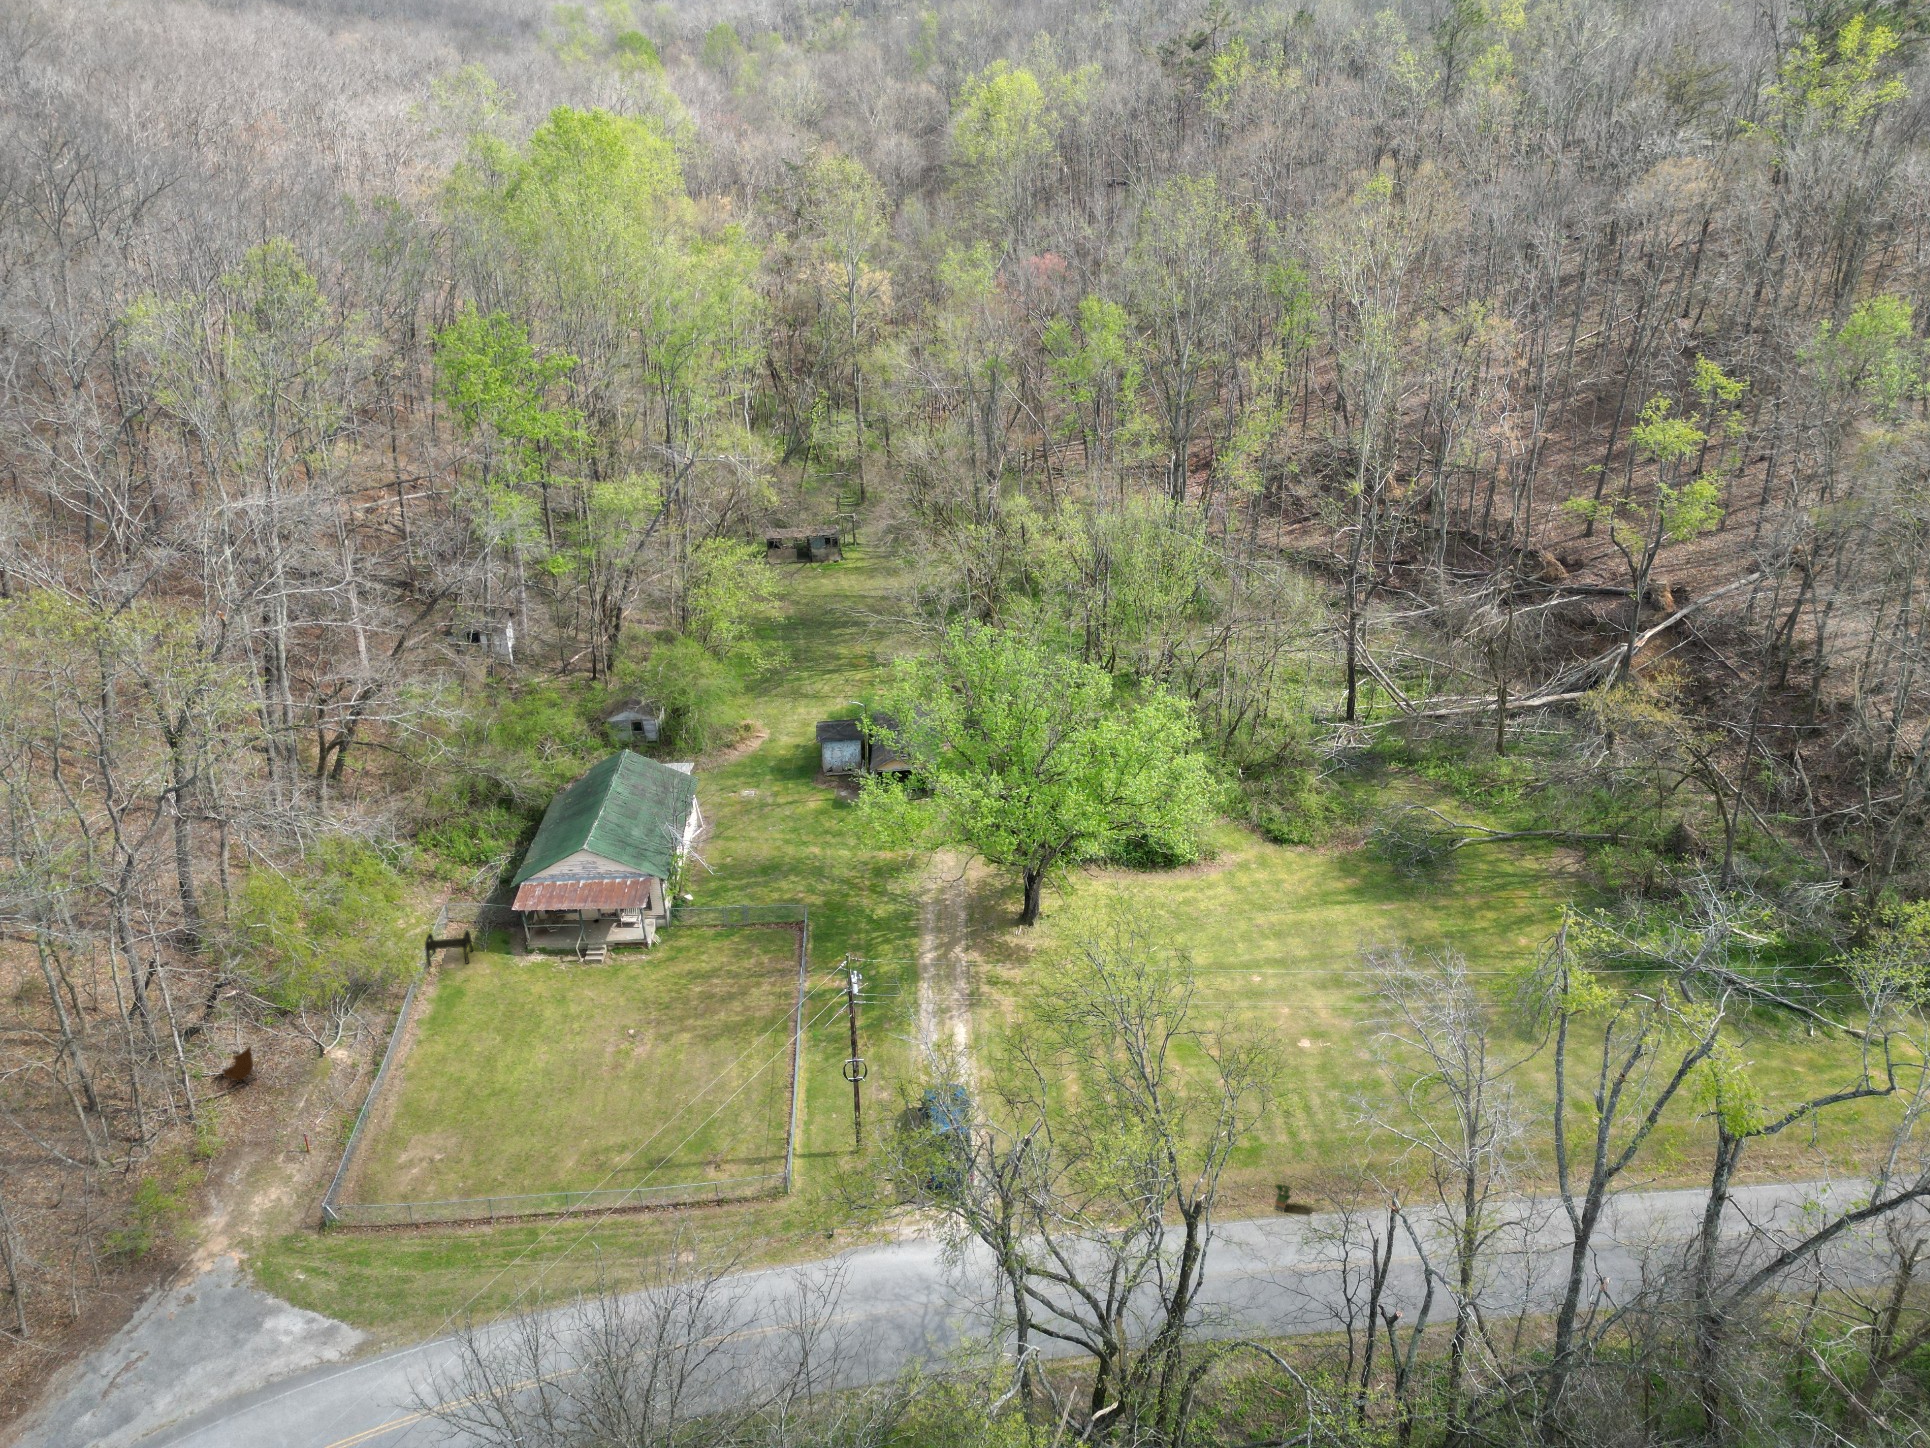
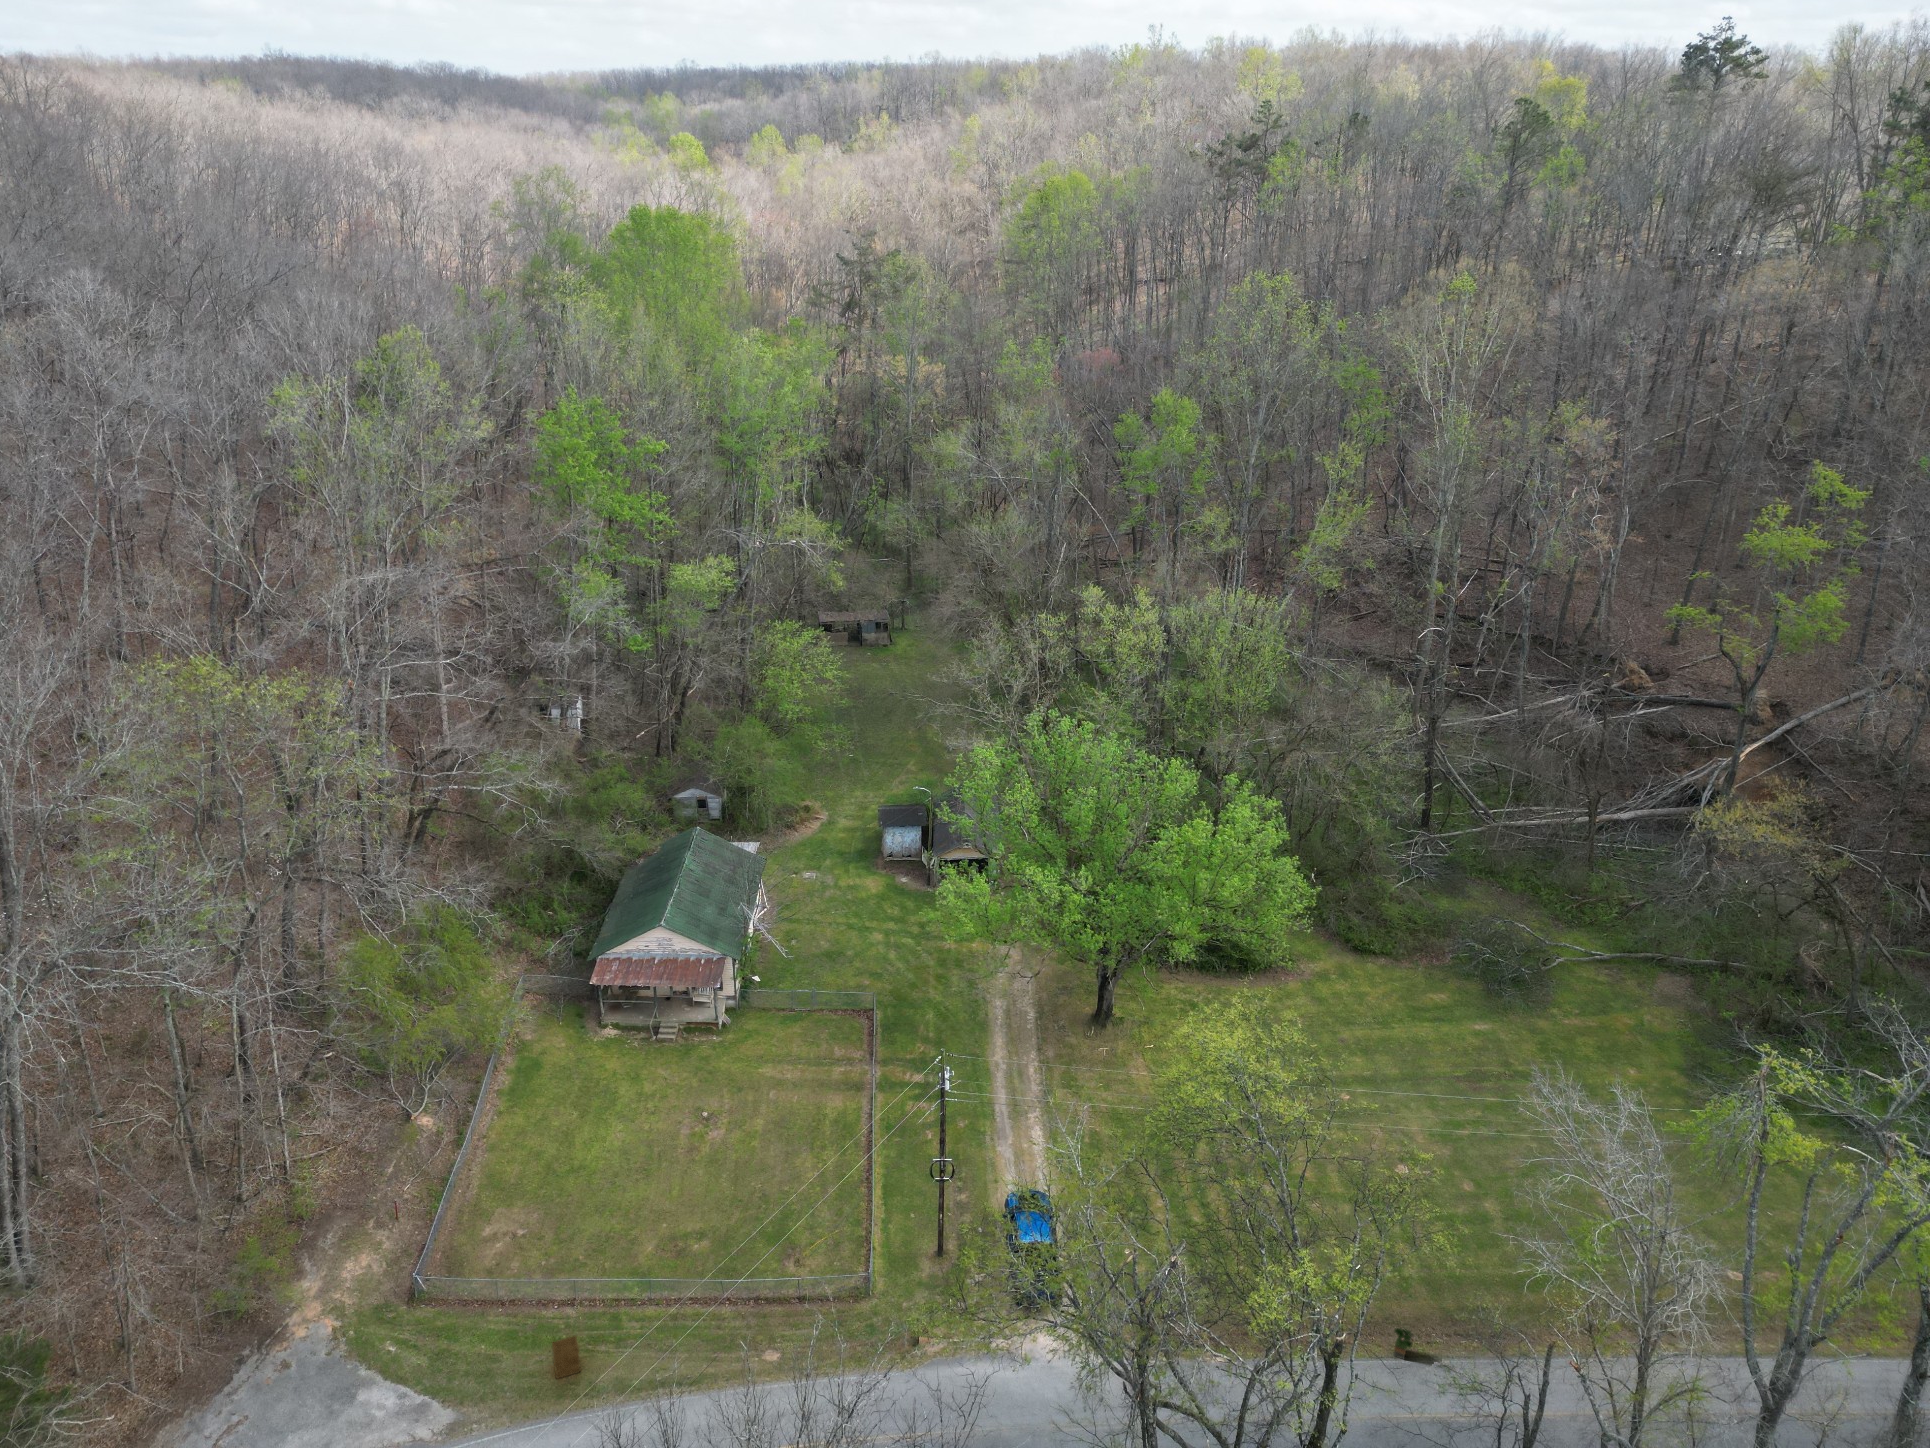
bench: present [425,930,473,966] -> none [506,1001,550,1036]
lounge chair: present [218,1046,253,1084] -> none [301,1106,346,1151]
cardboard box: none [463,1248,494,1291] -> present [552,1336,581,1379]

